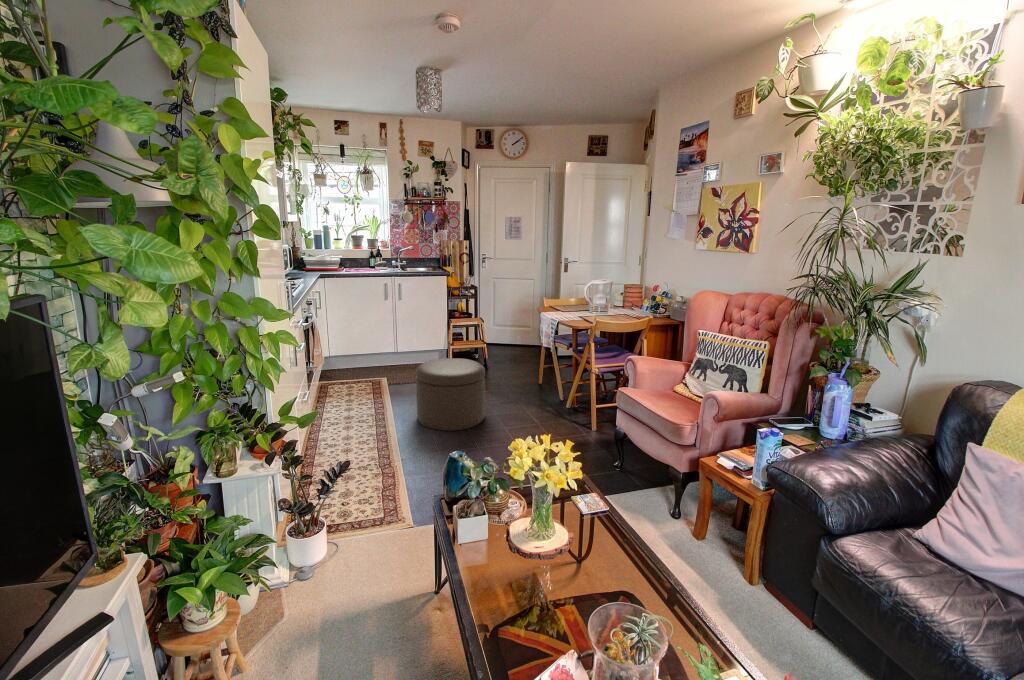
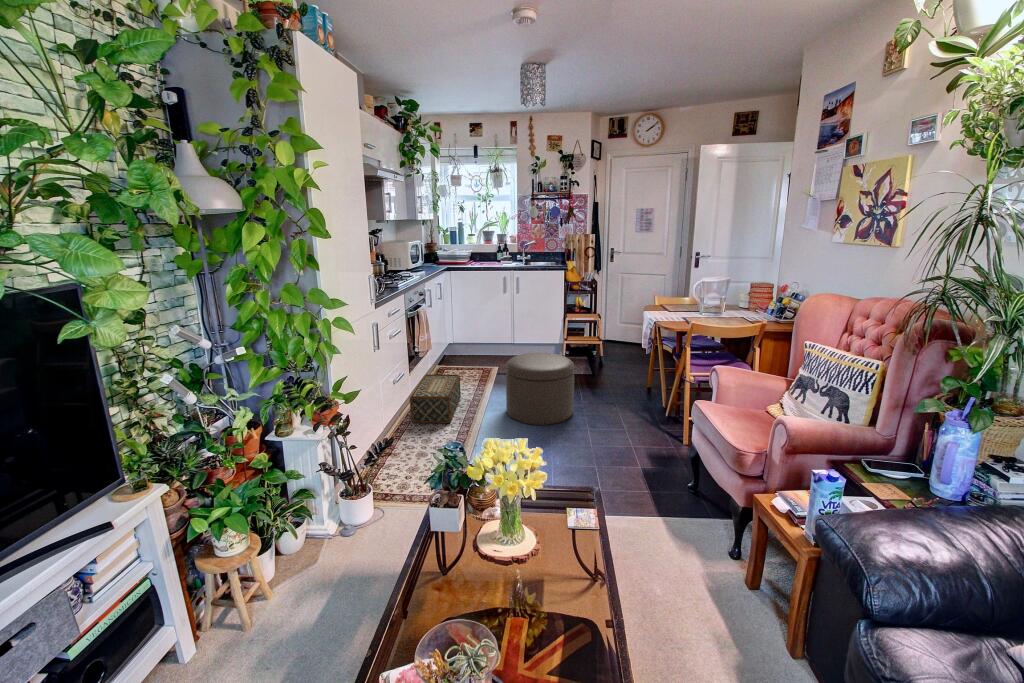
woven basket: none [315,388,364,446] -> present [410,374,461,423]

